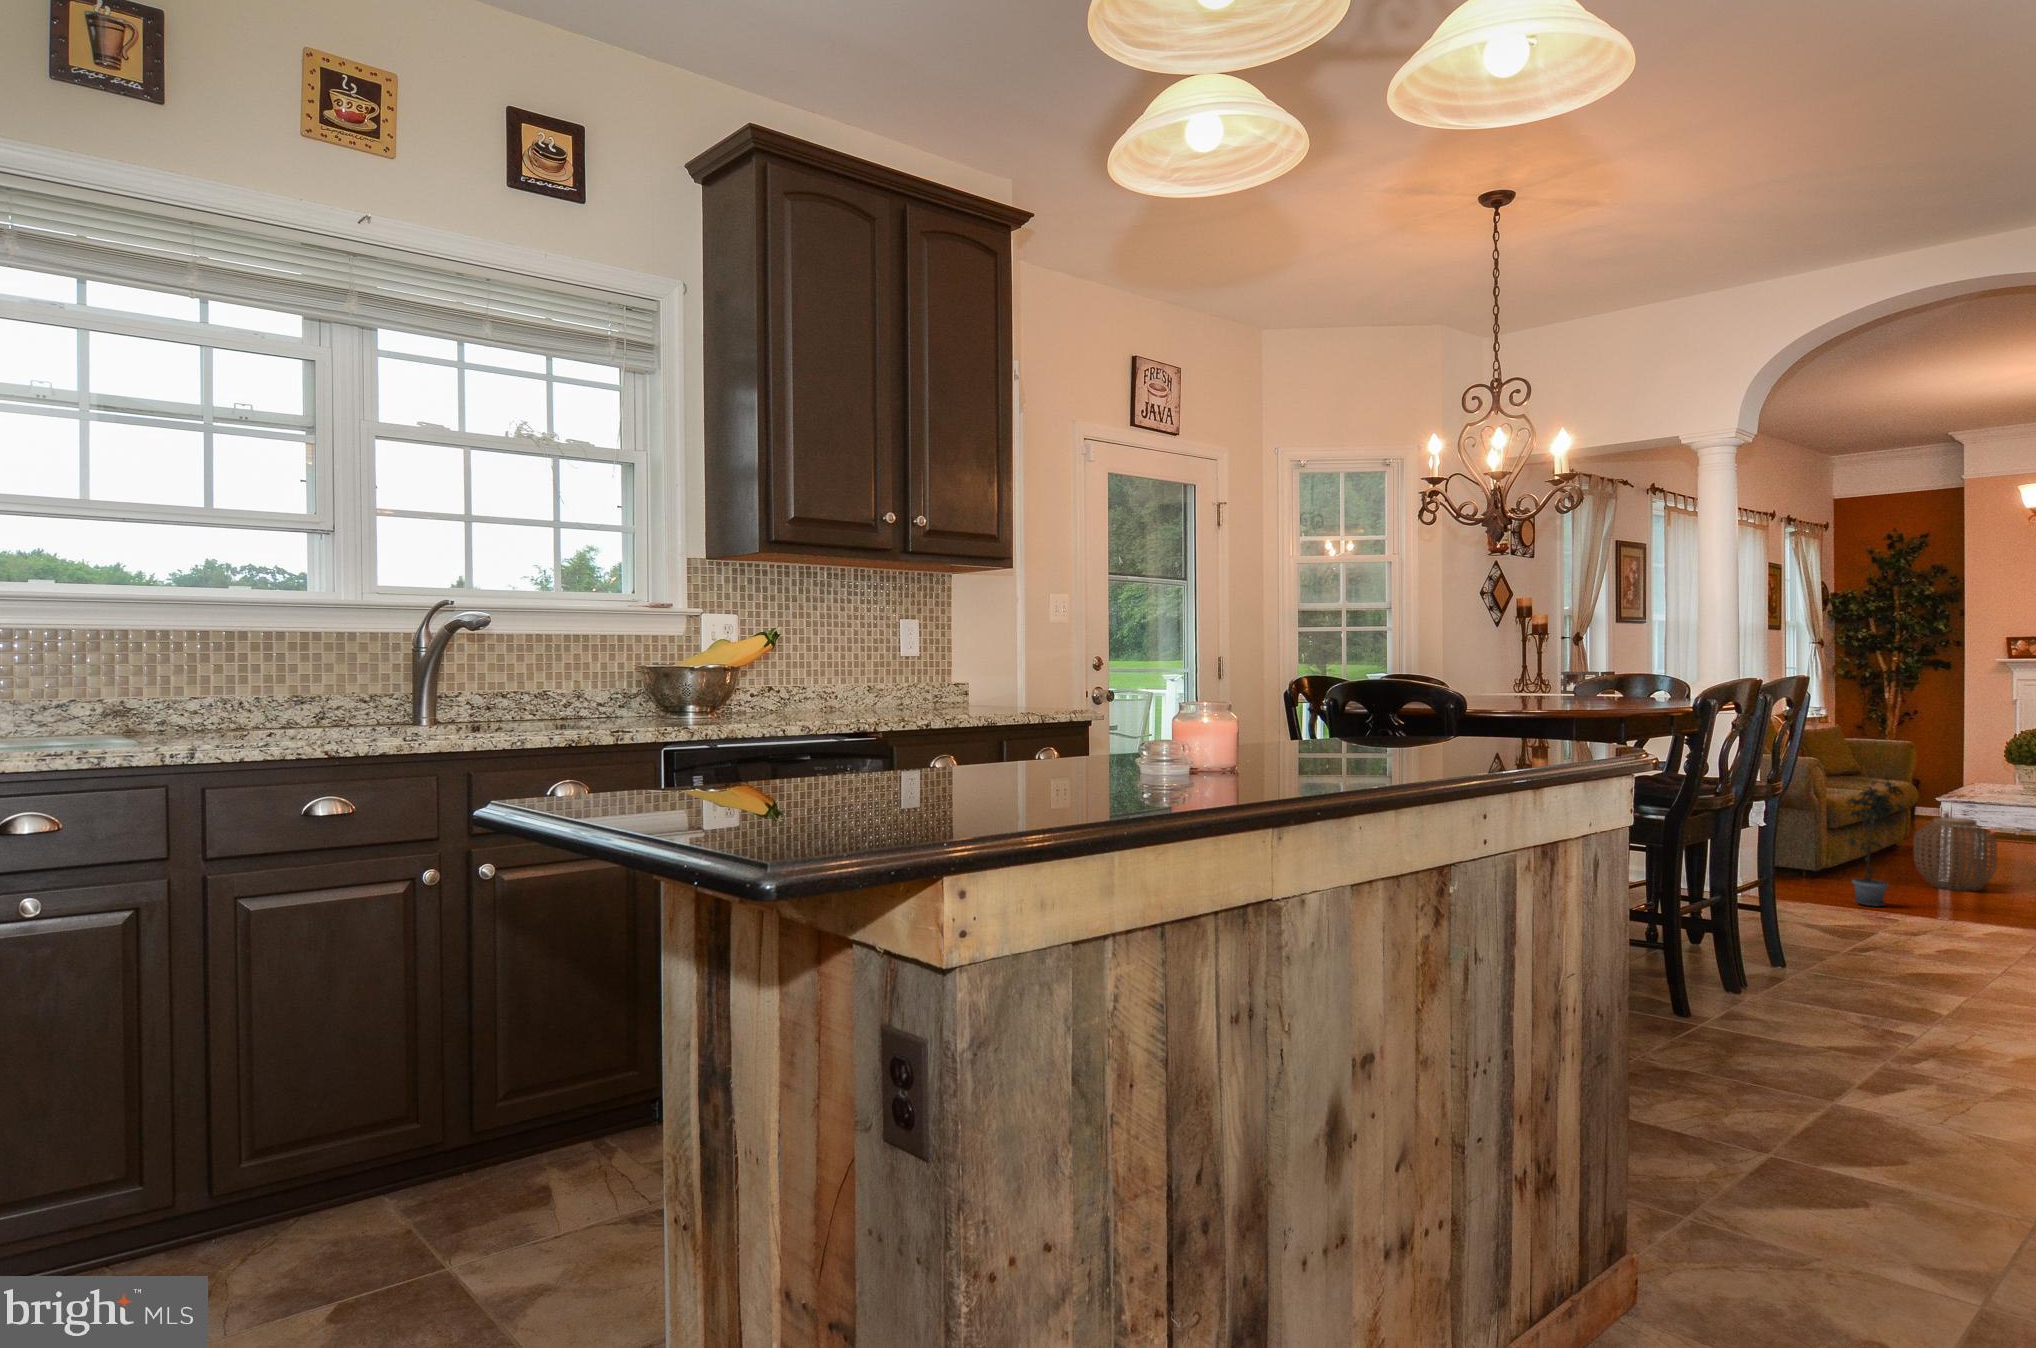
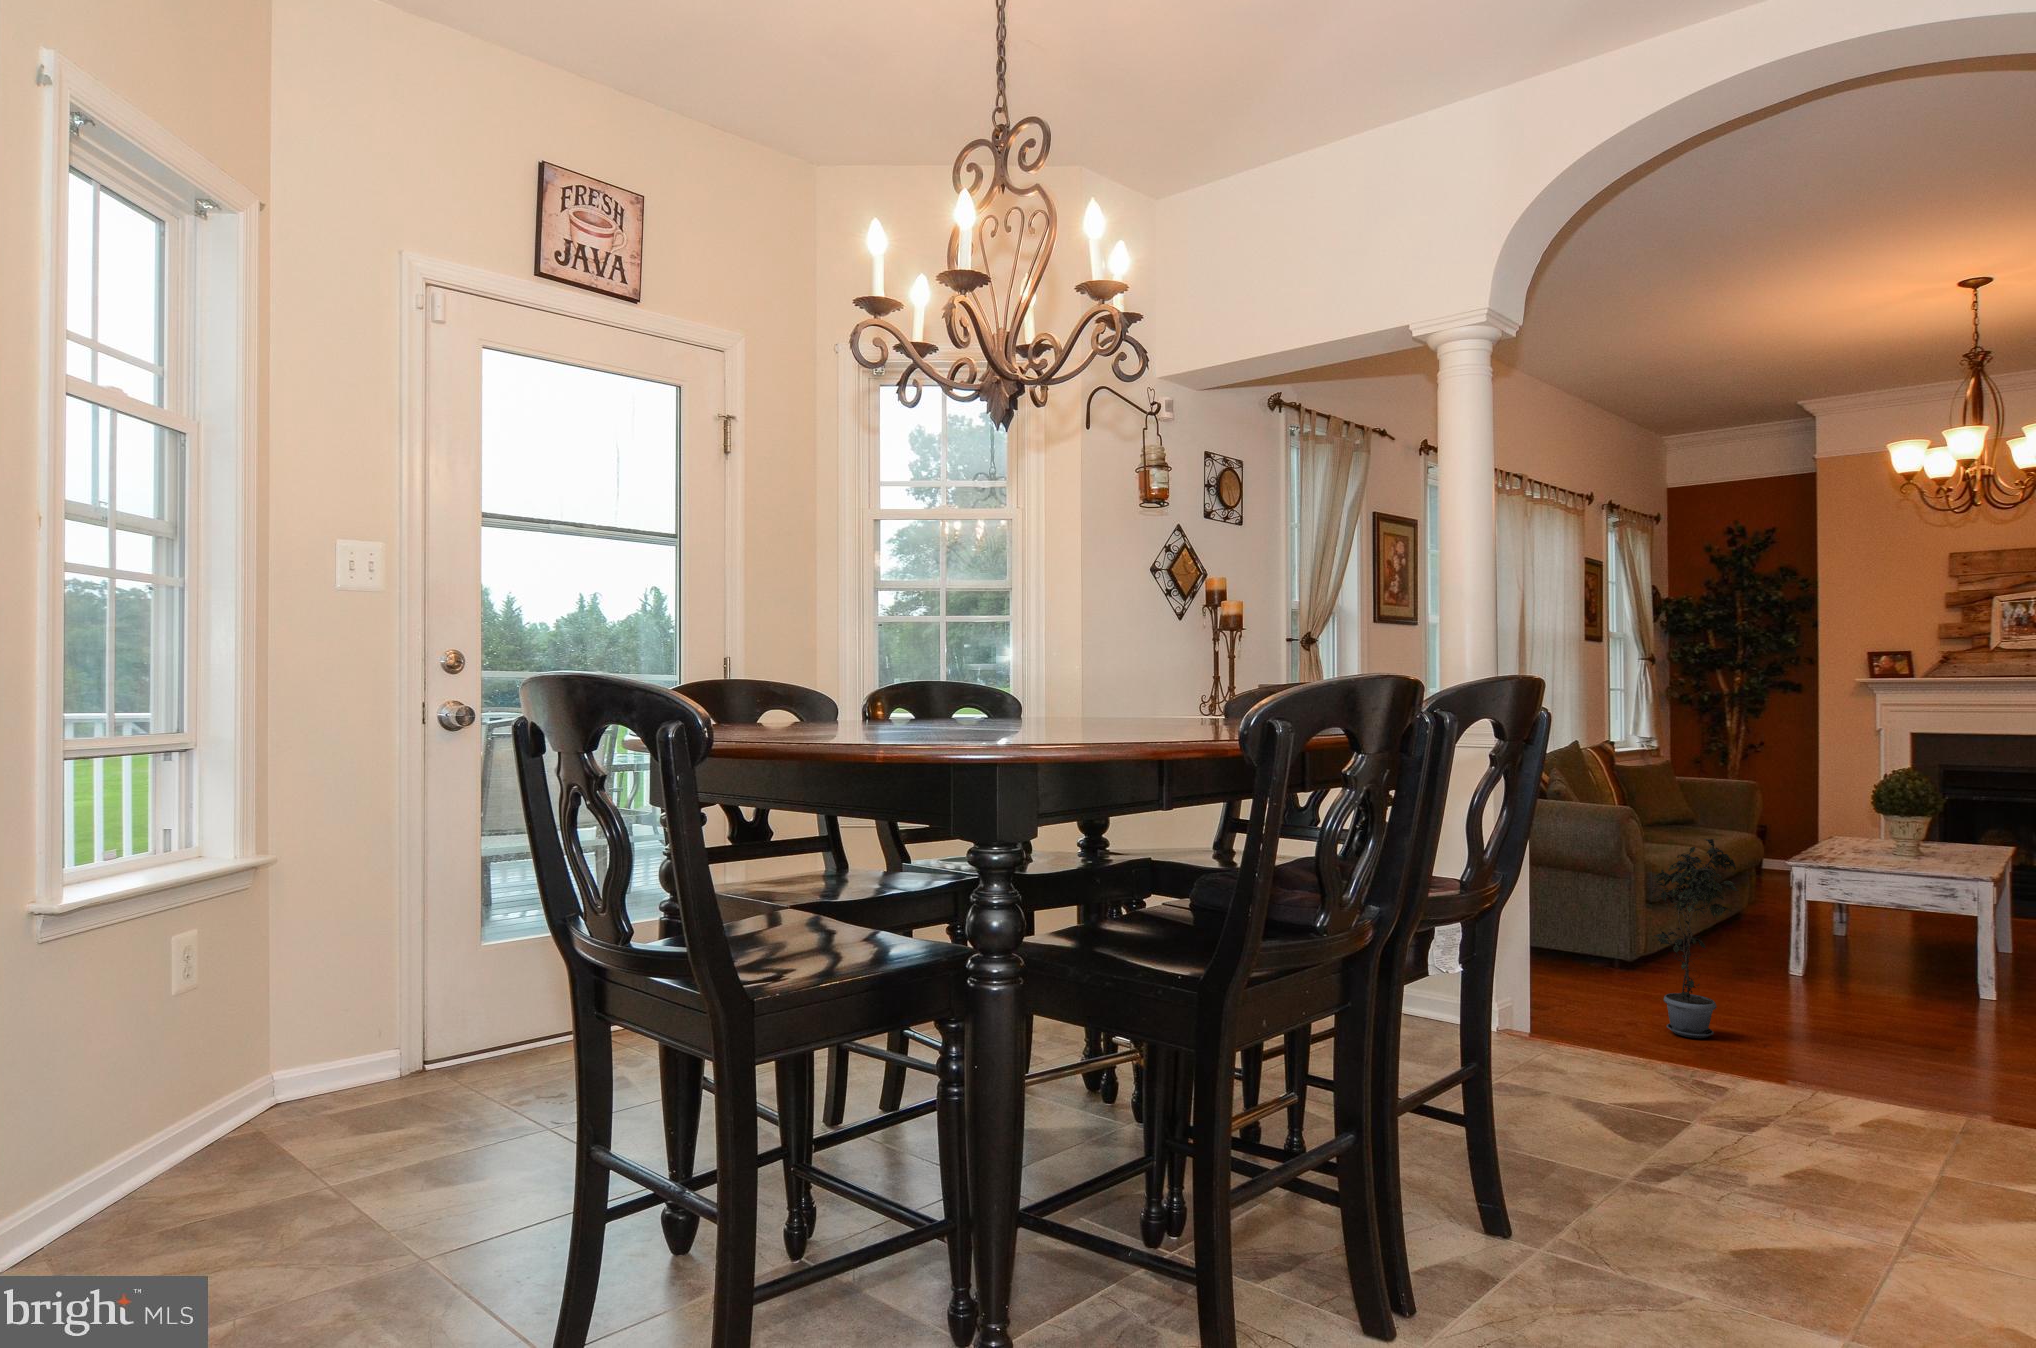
woven basket: present [1914,817,1997,891] -> none [1755,892,1868,1001]

